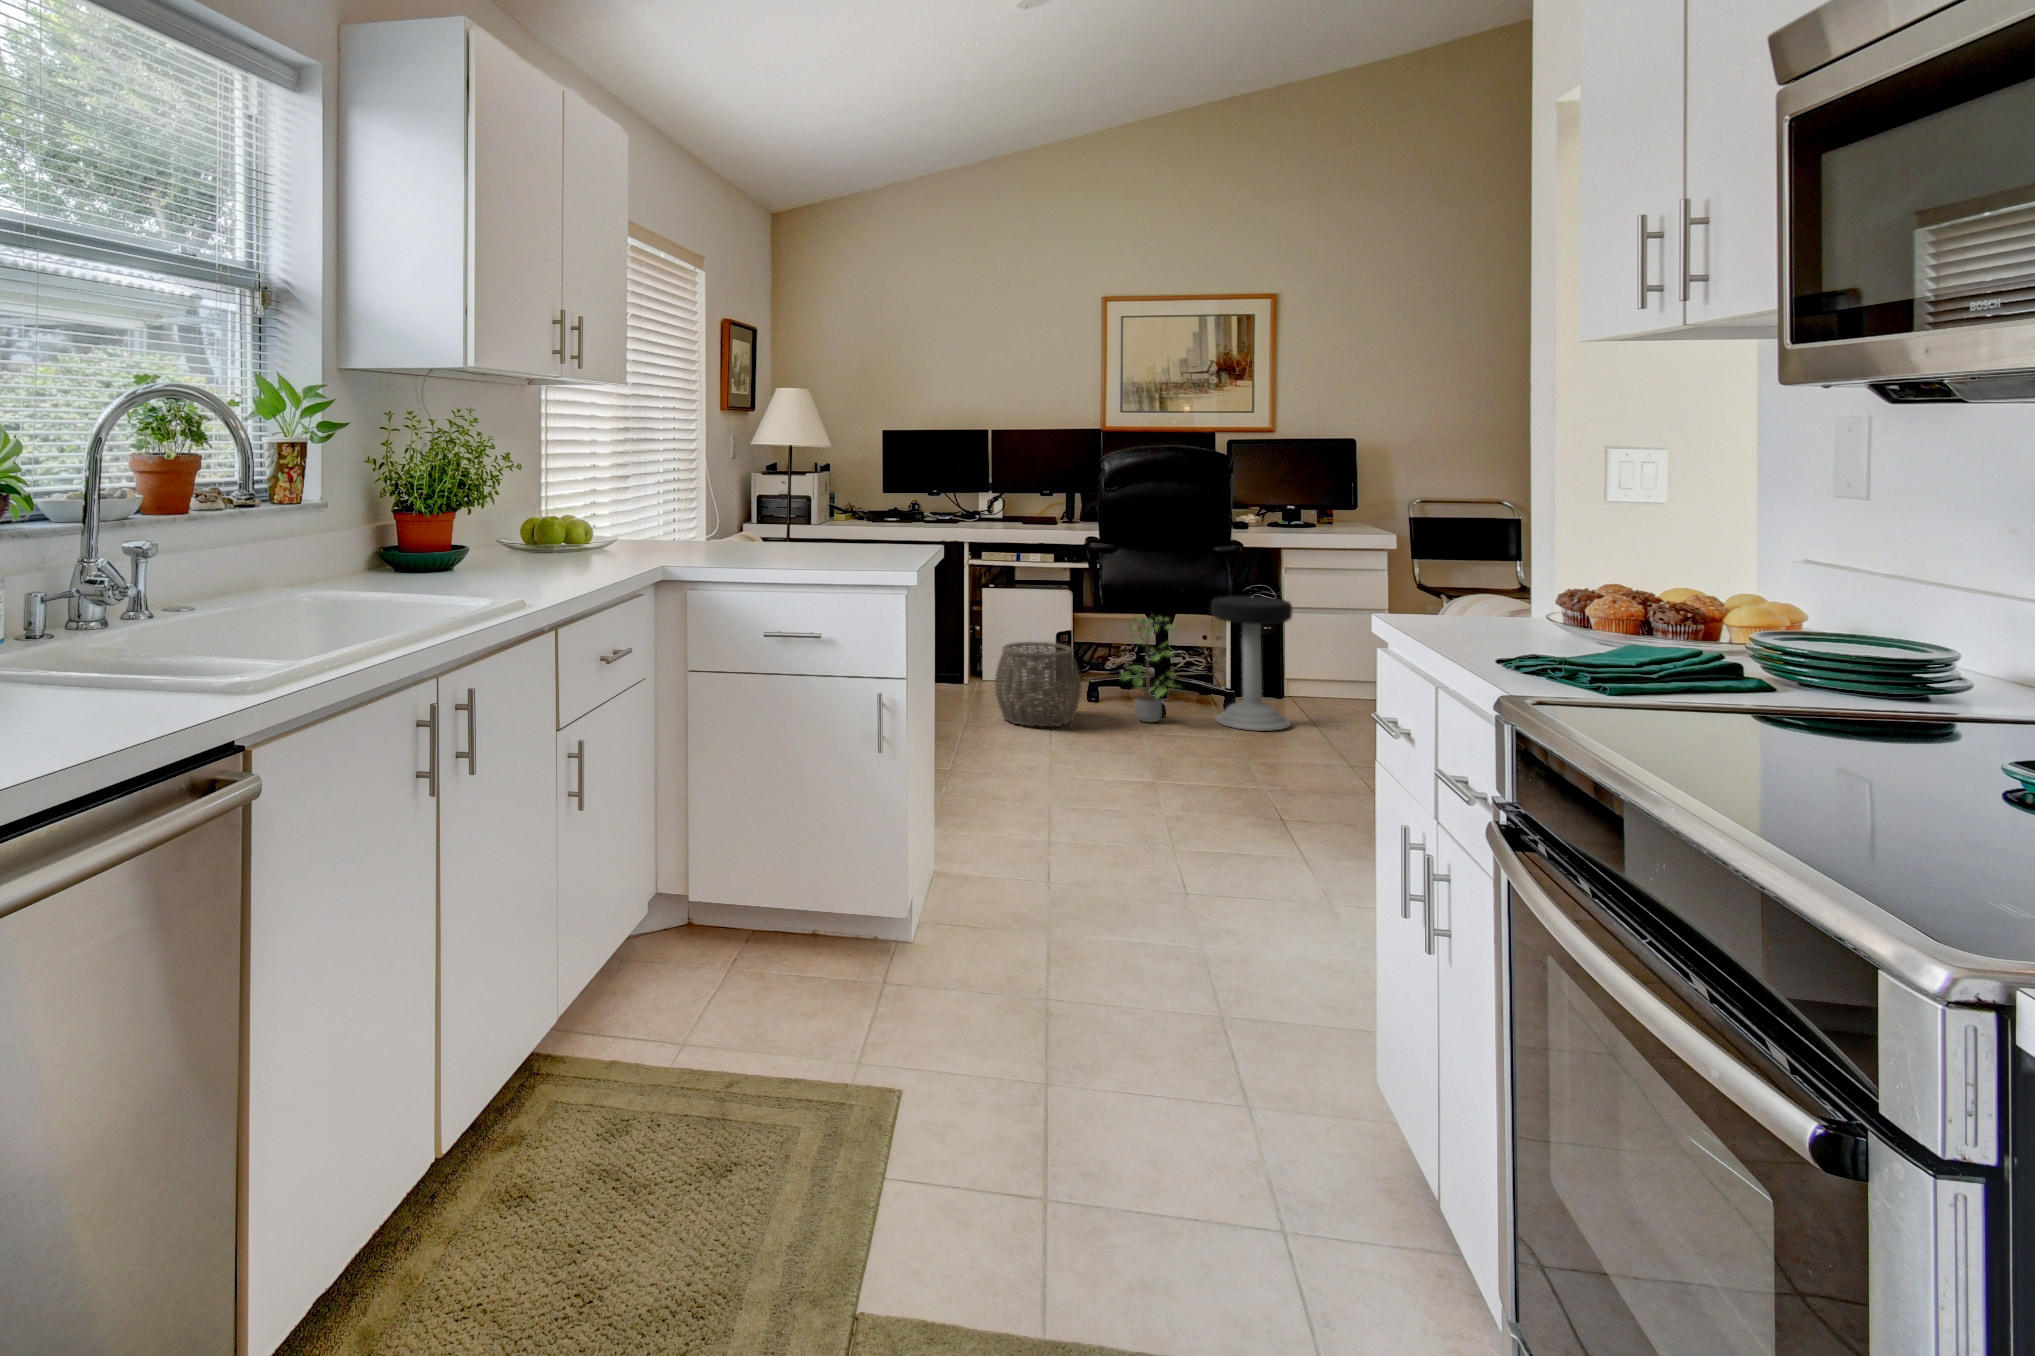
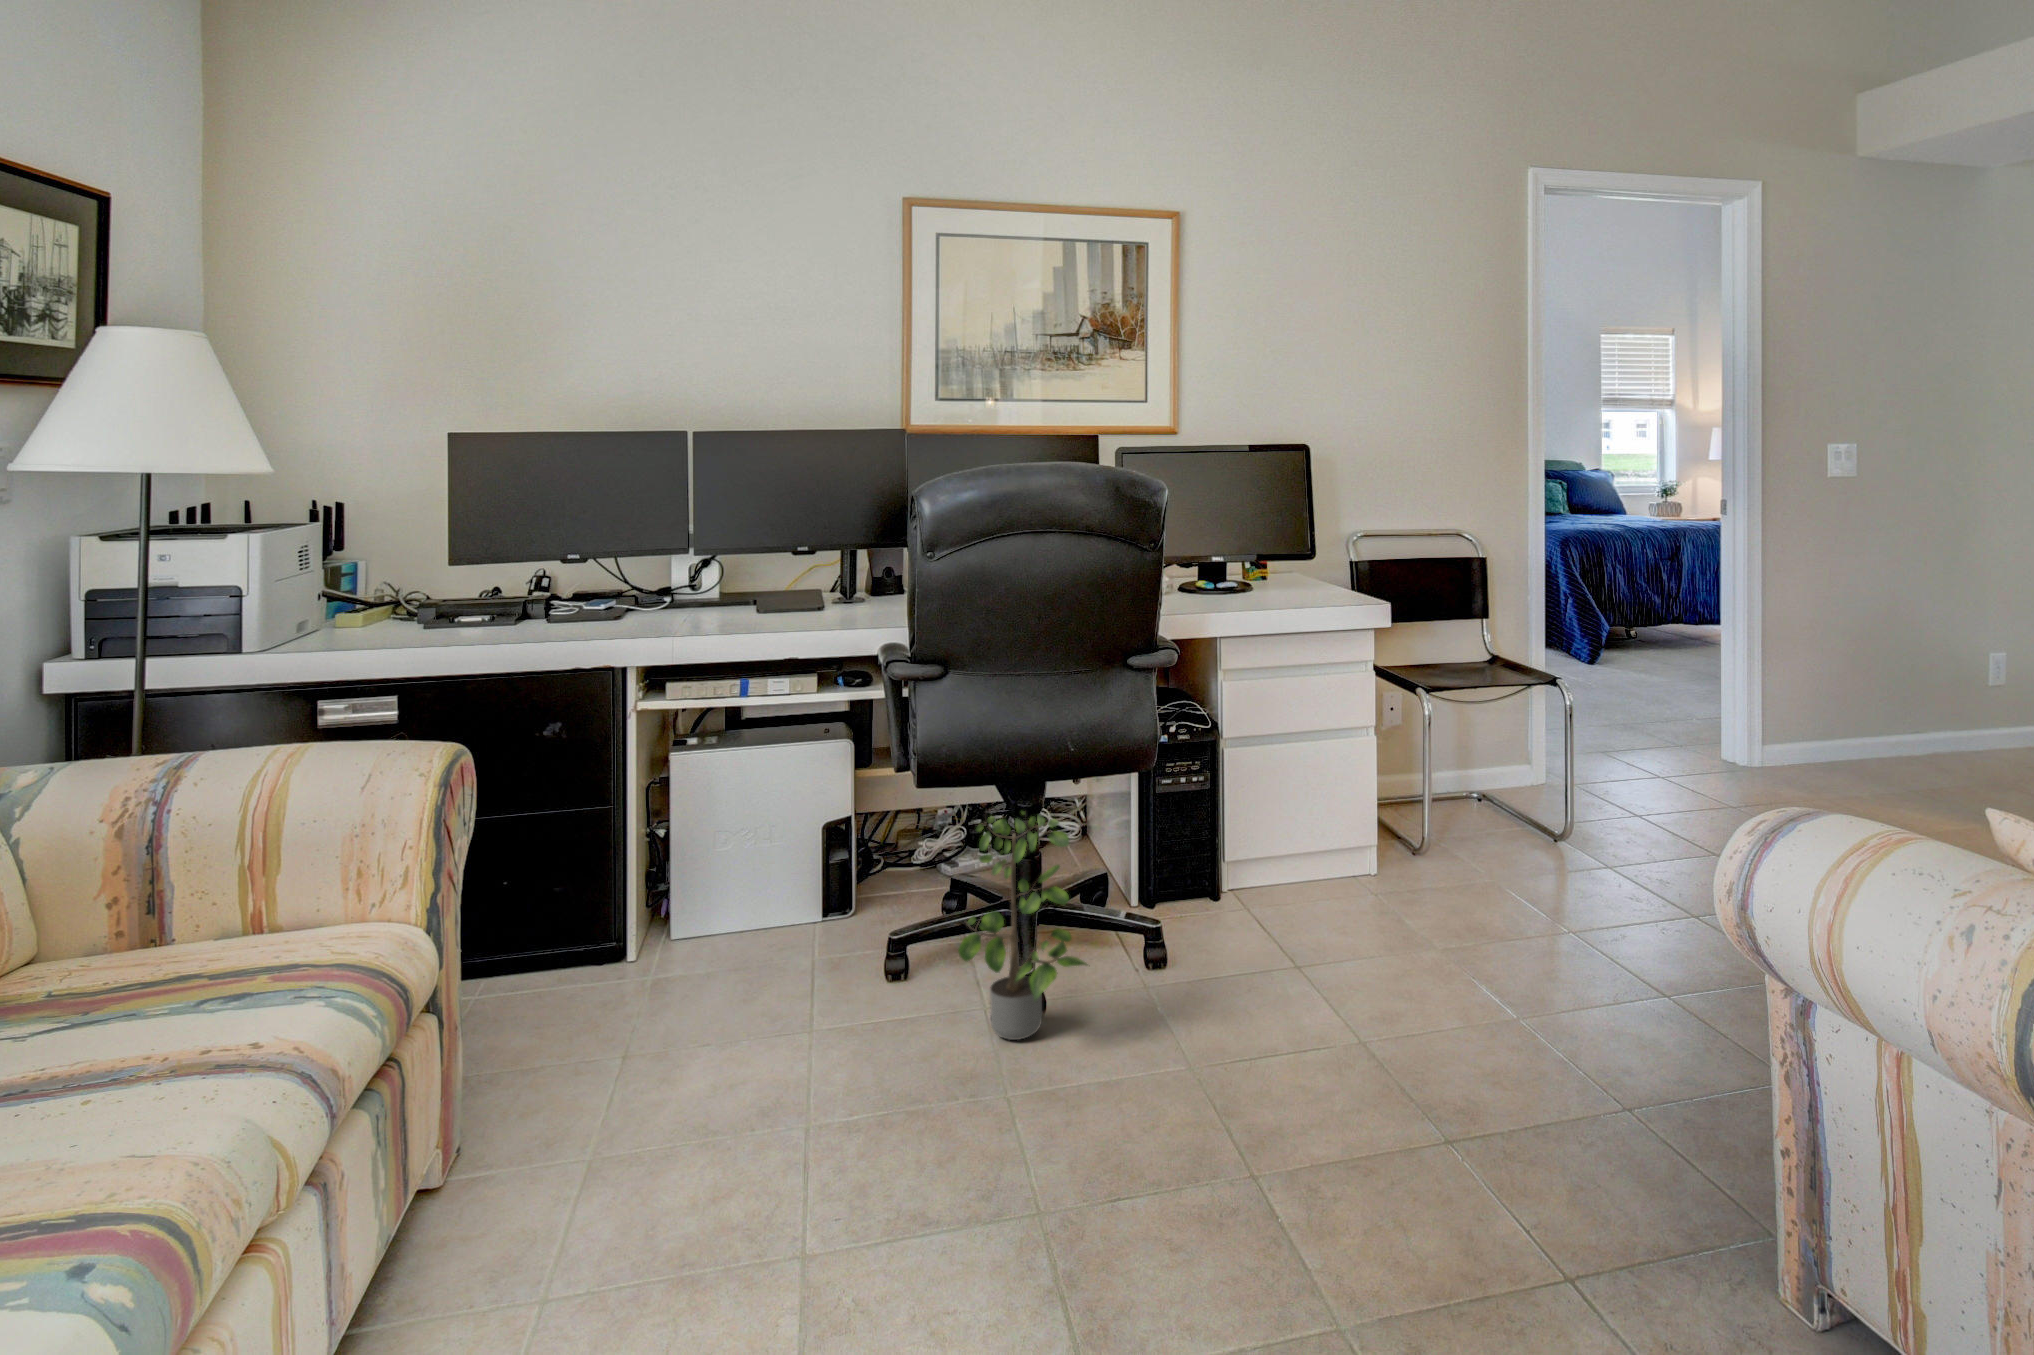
stool: present [1211,596,1292,731] -> none [1129,744,1275,1025]
woven basket: present [995,642,1081,728] -> none [678,897,881,1127]

